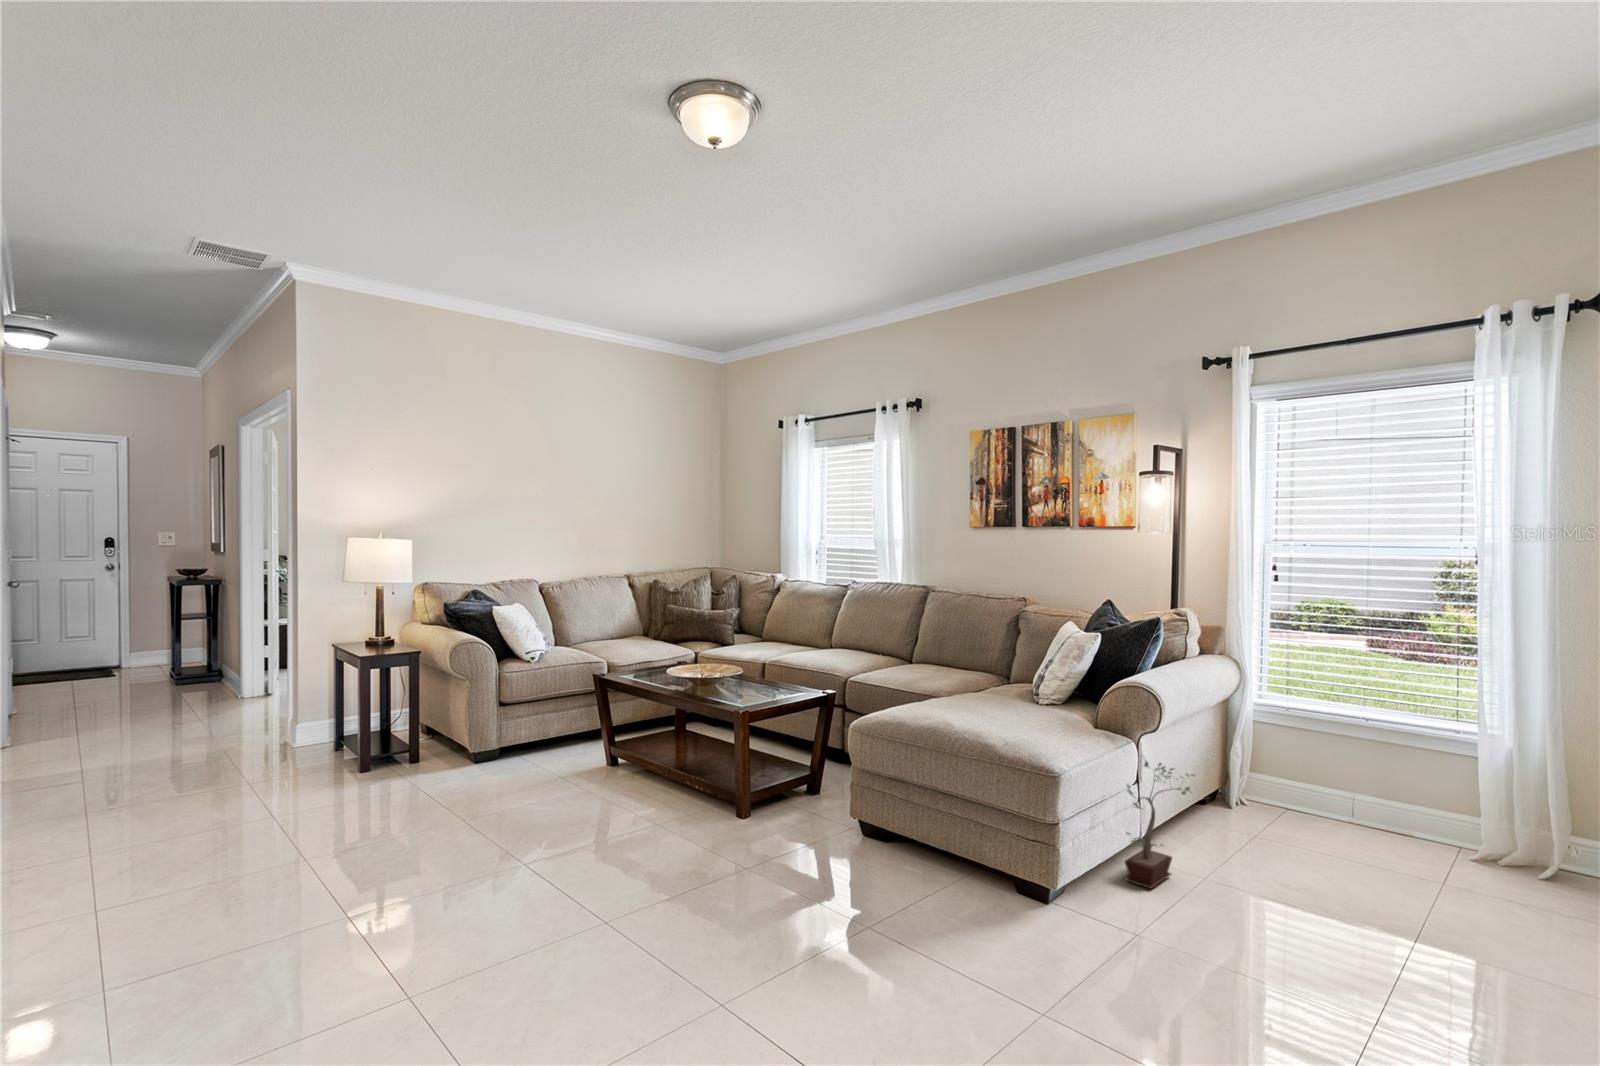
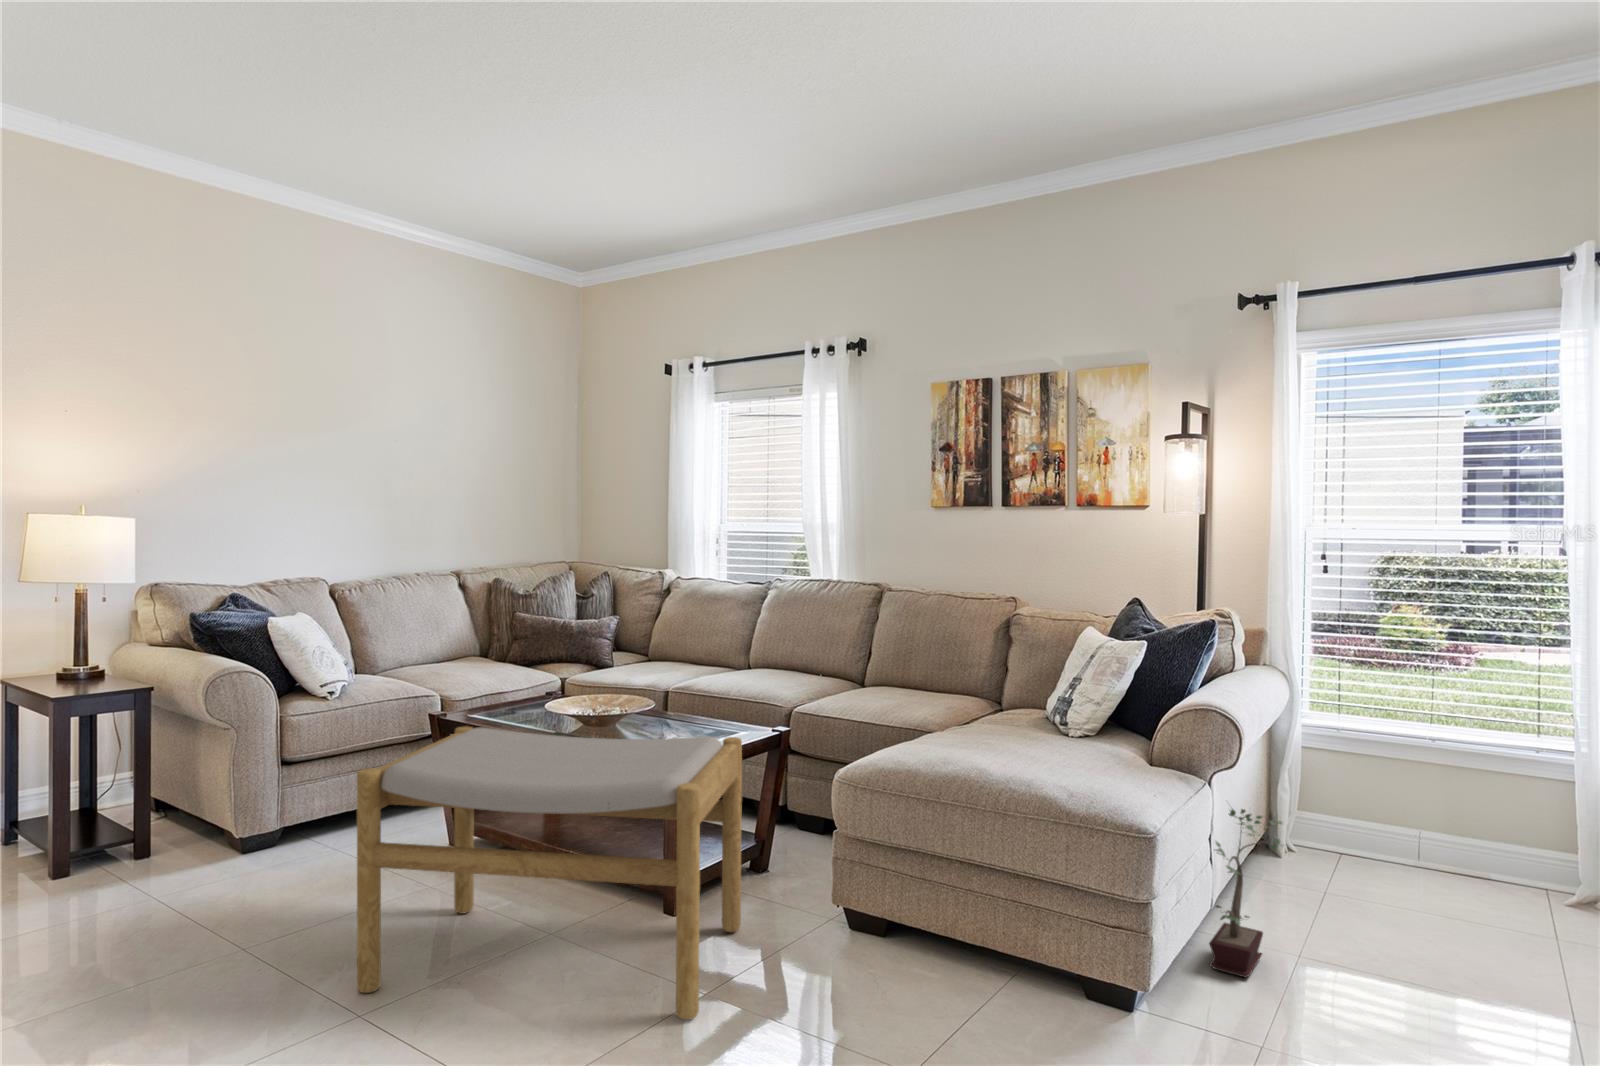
footstool: none [526,682,786,883] -> present [357,726,742,1020]

